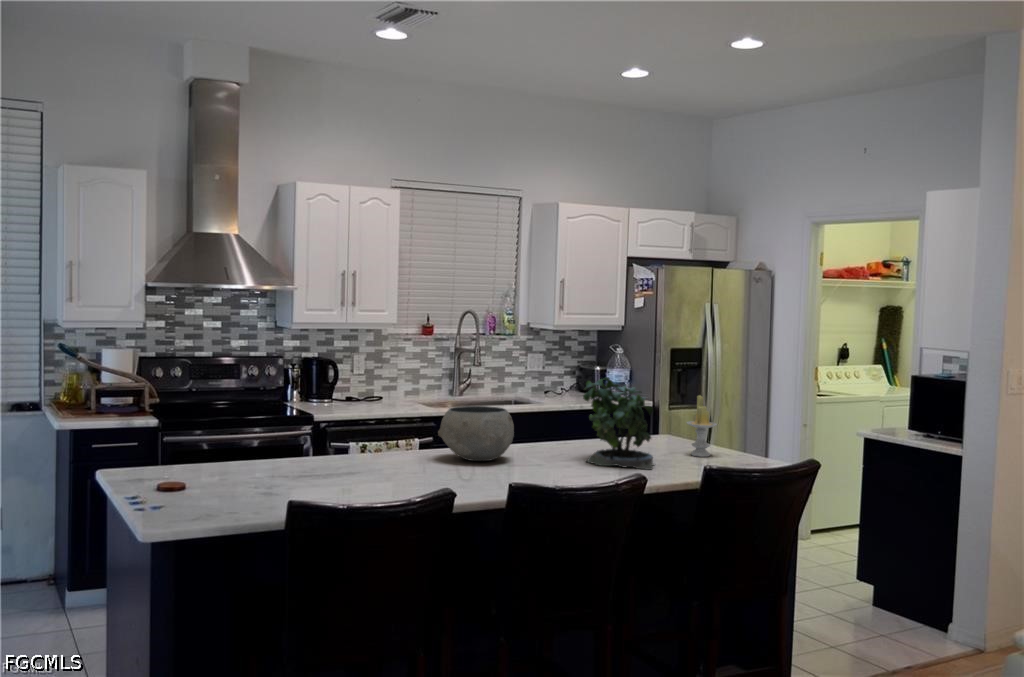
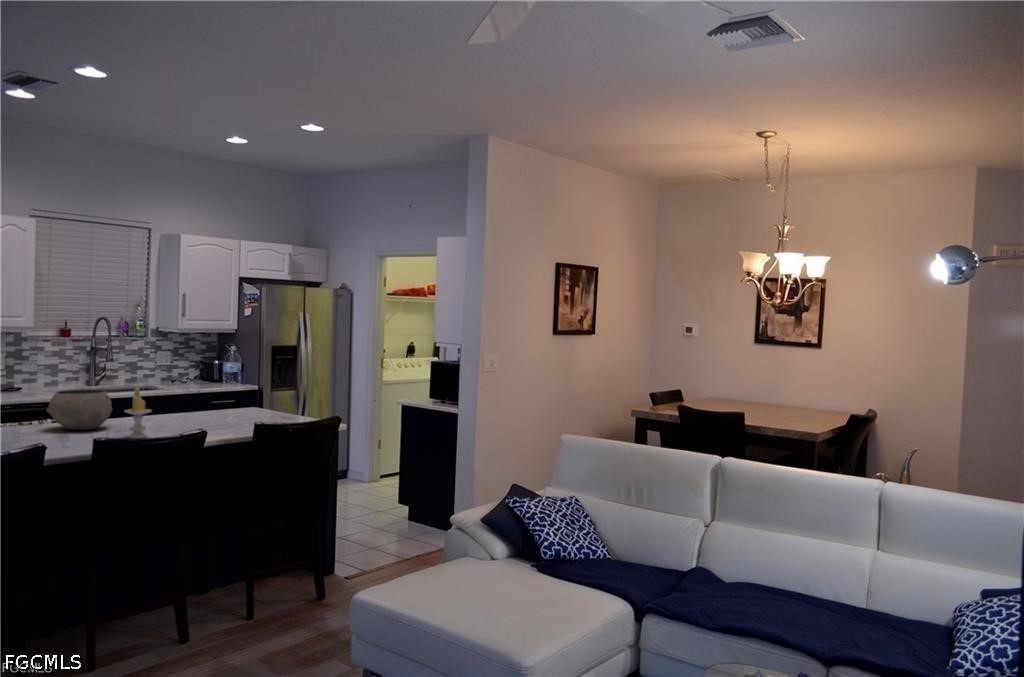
potted plant: present [583,377,653,470] -> none [168,364,223,430]
candle: present [687,395,717,457] -> present [124,388,151,438]

